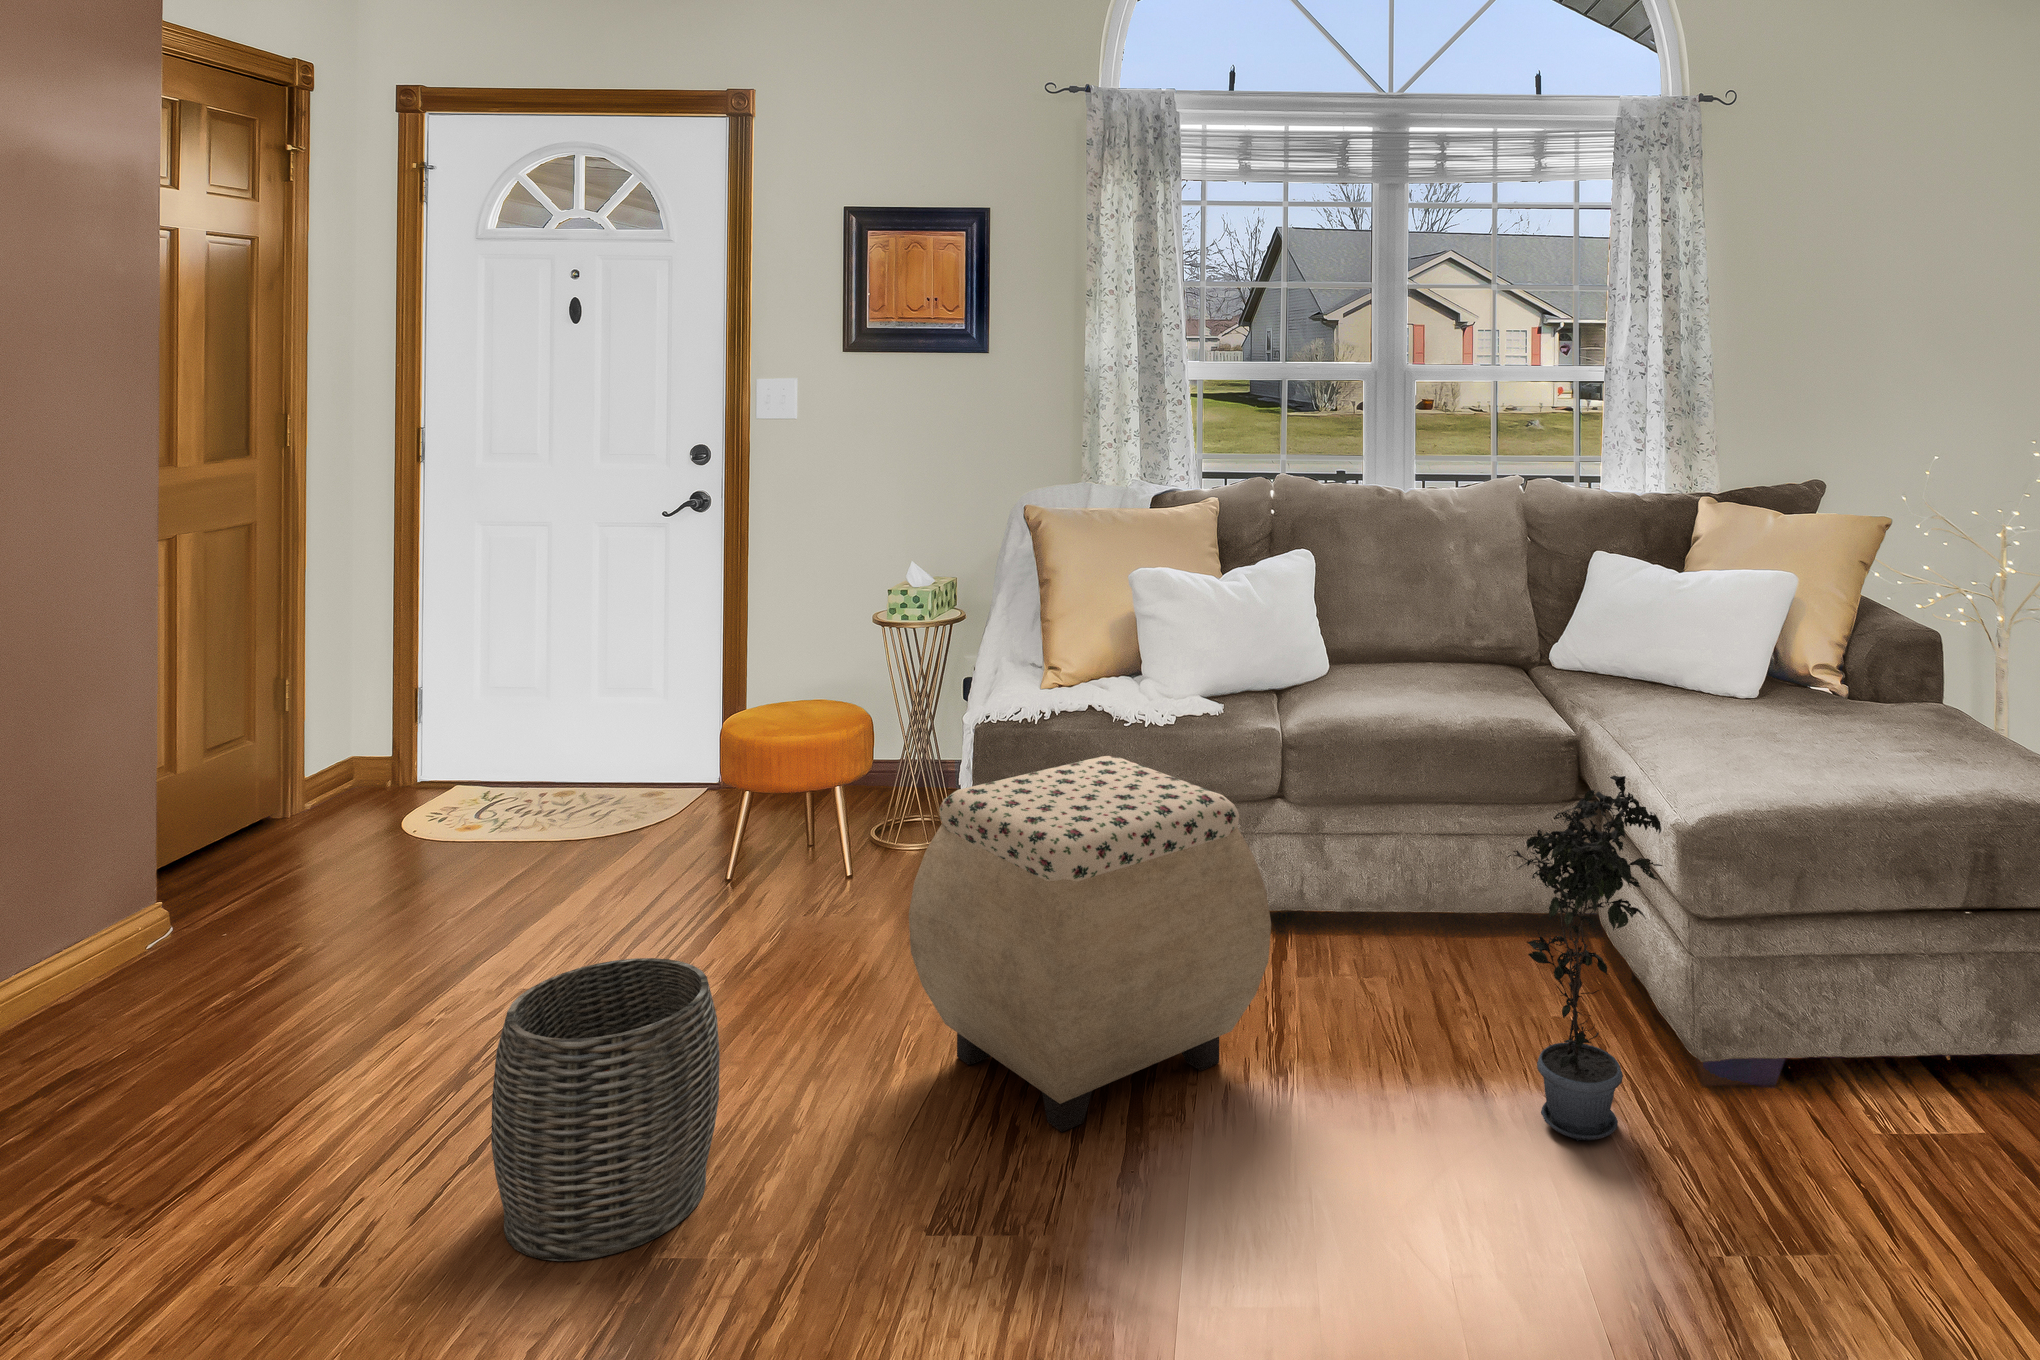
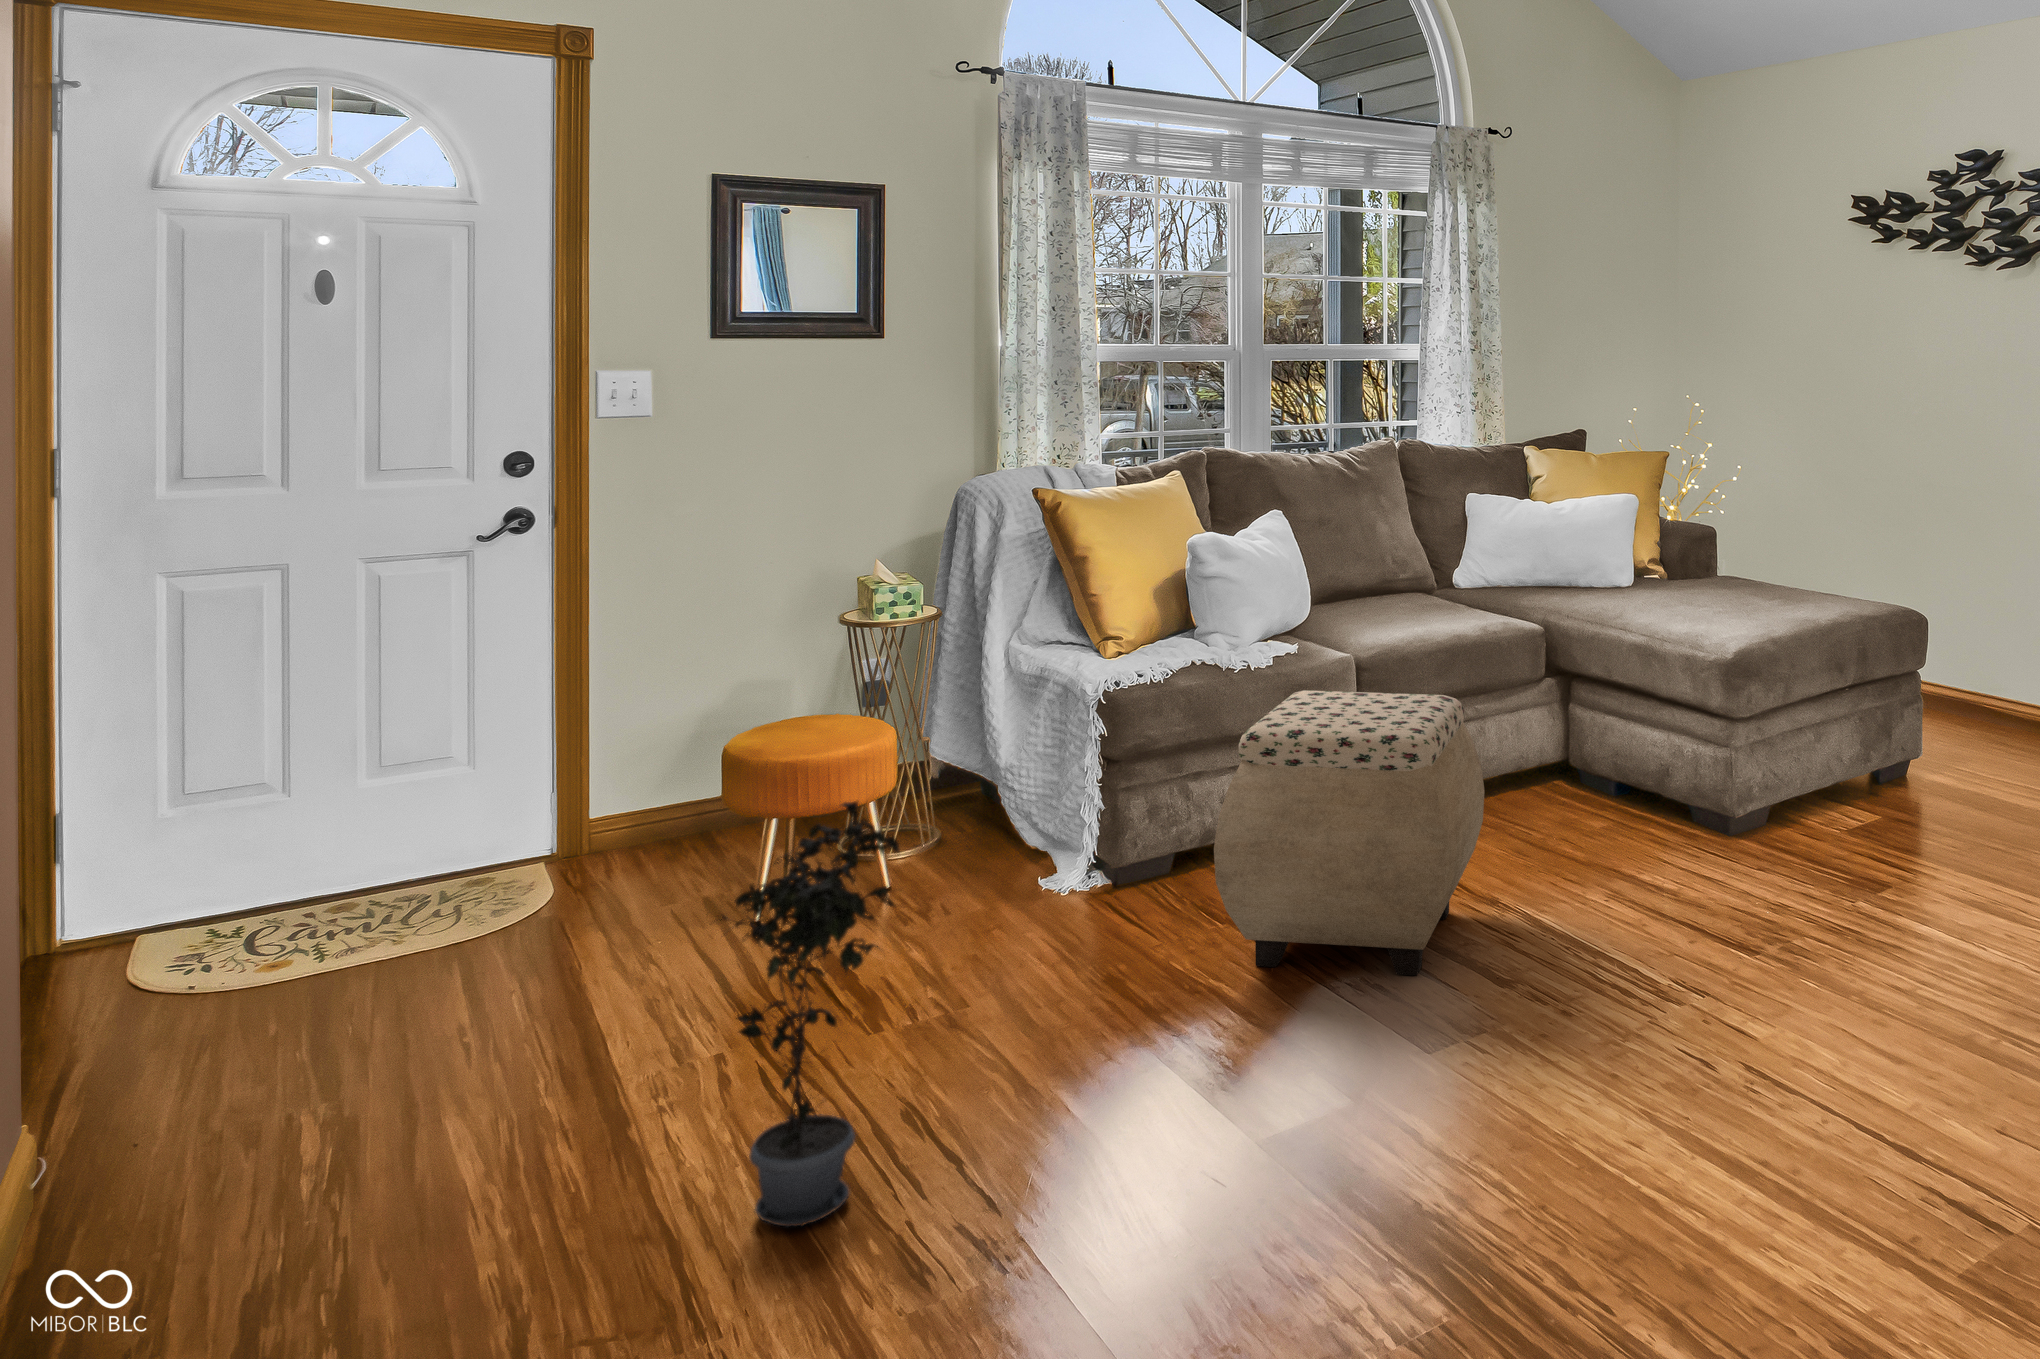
potted plant: present [1508,776,1662,1141] -> present [720,801,900,1227]
woven basket: present [491,958,720,1261] -> none [1058,902,1254,1168]

